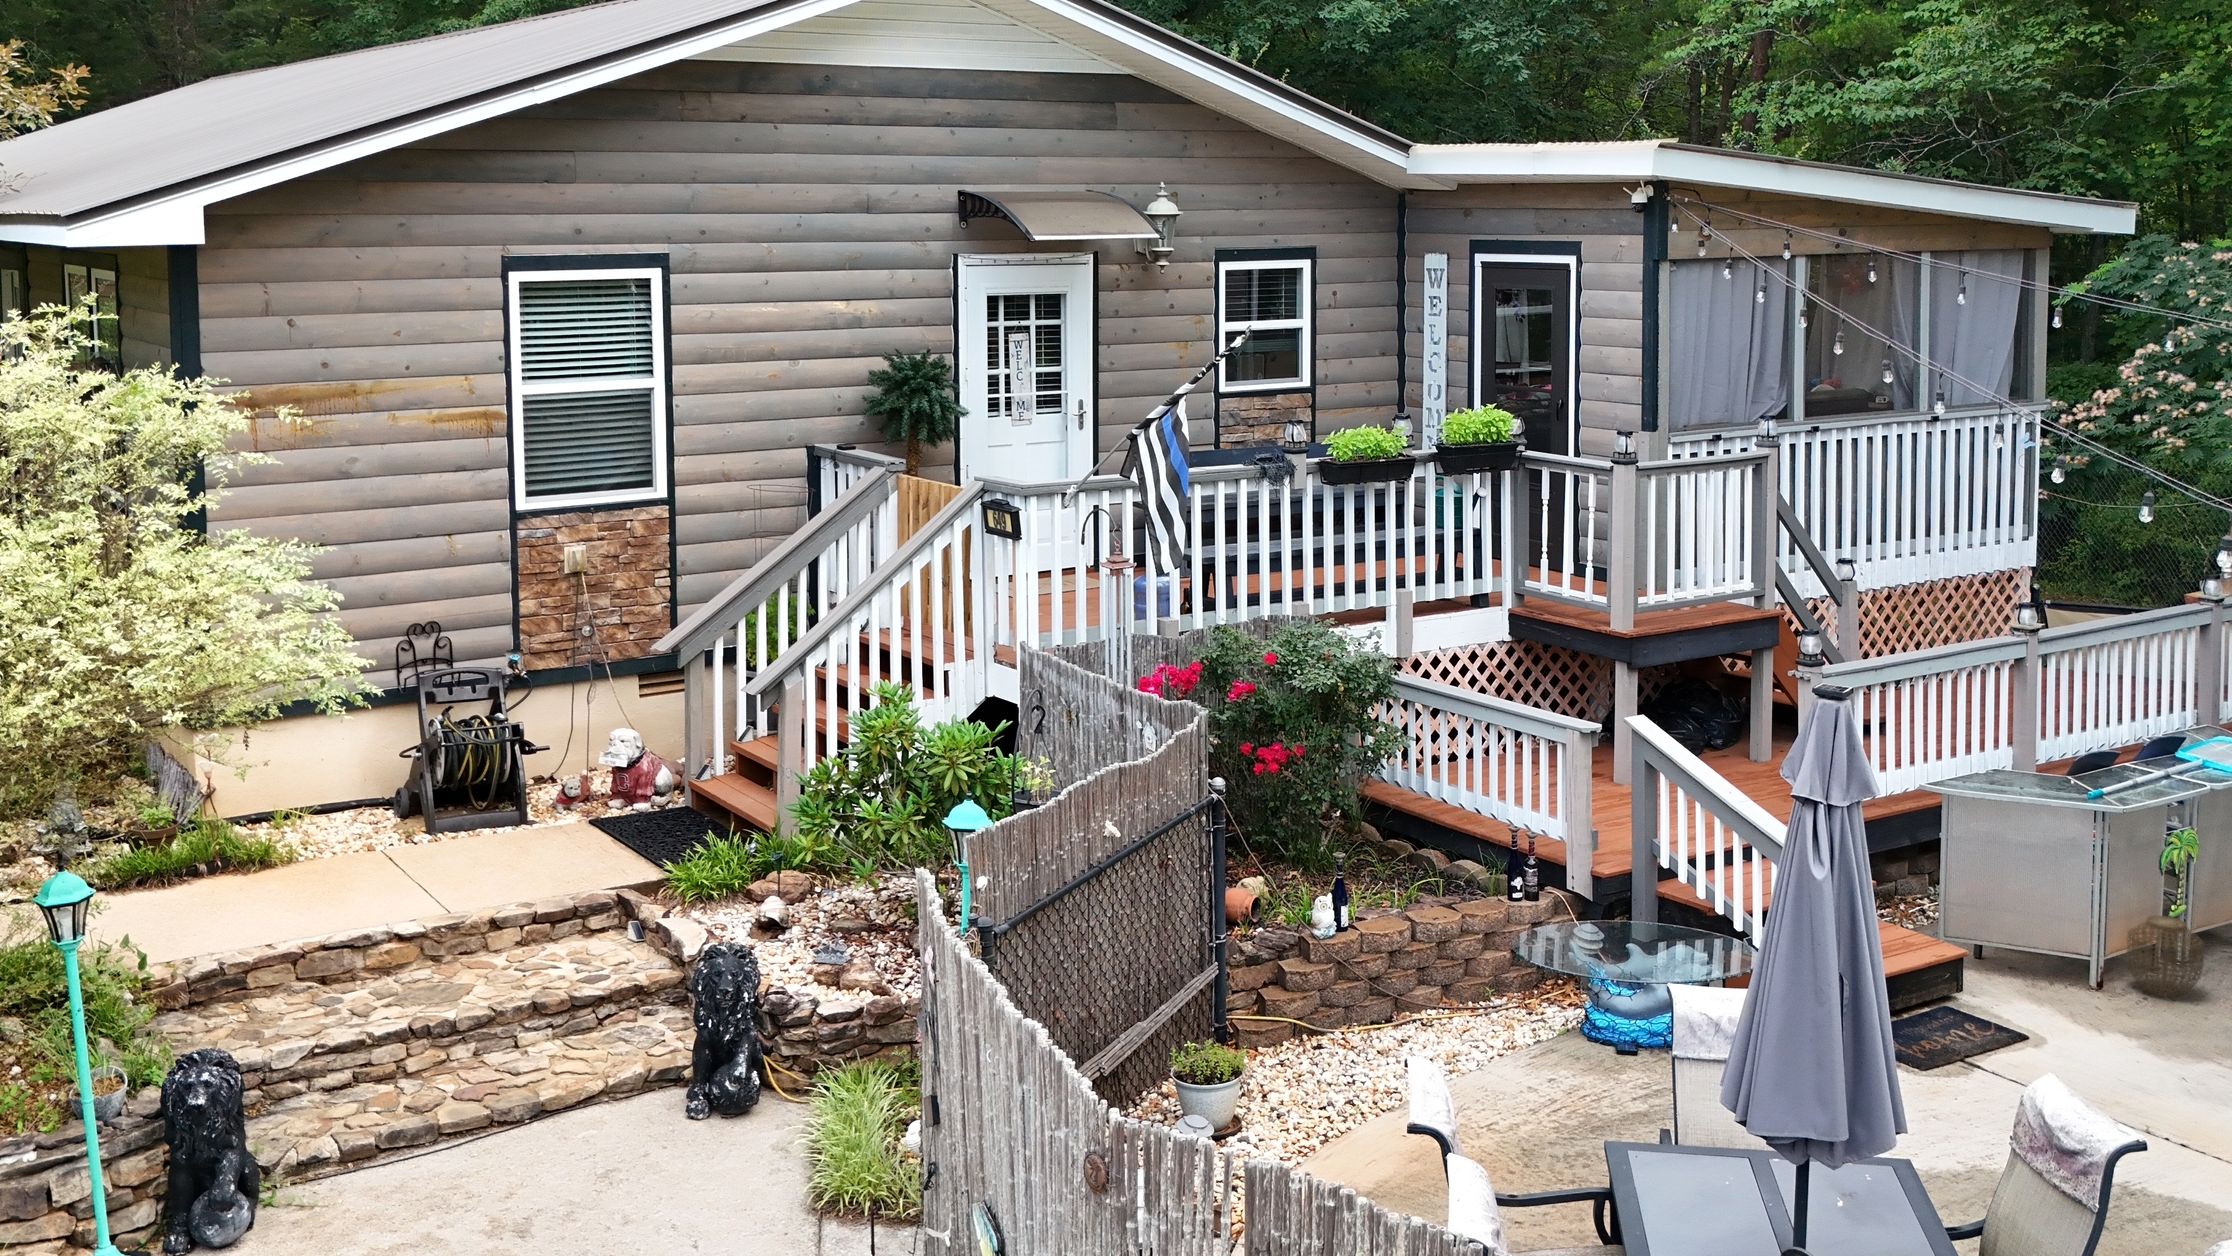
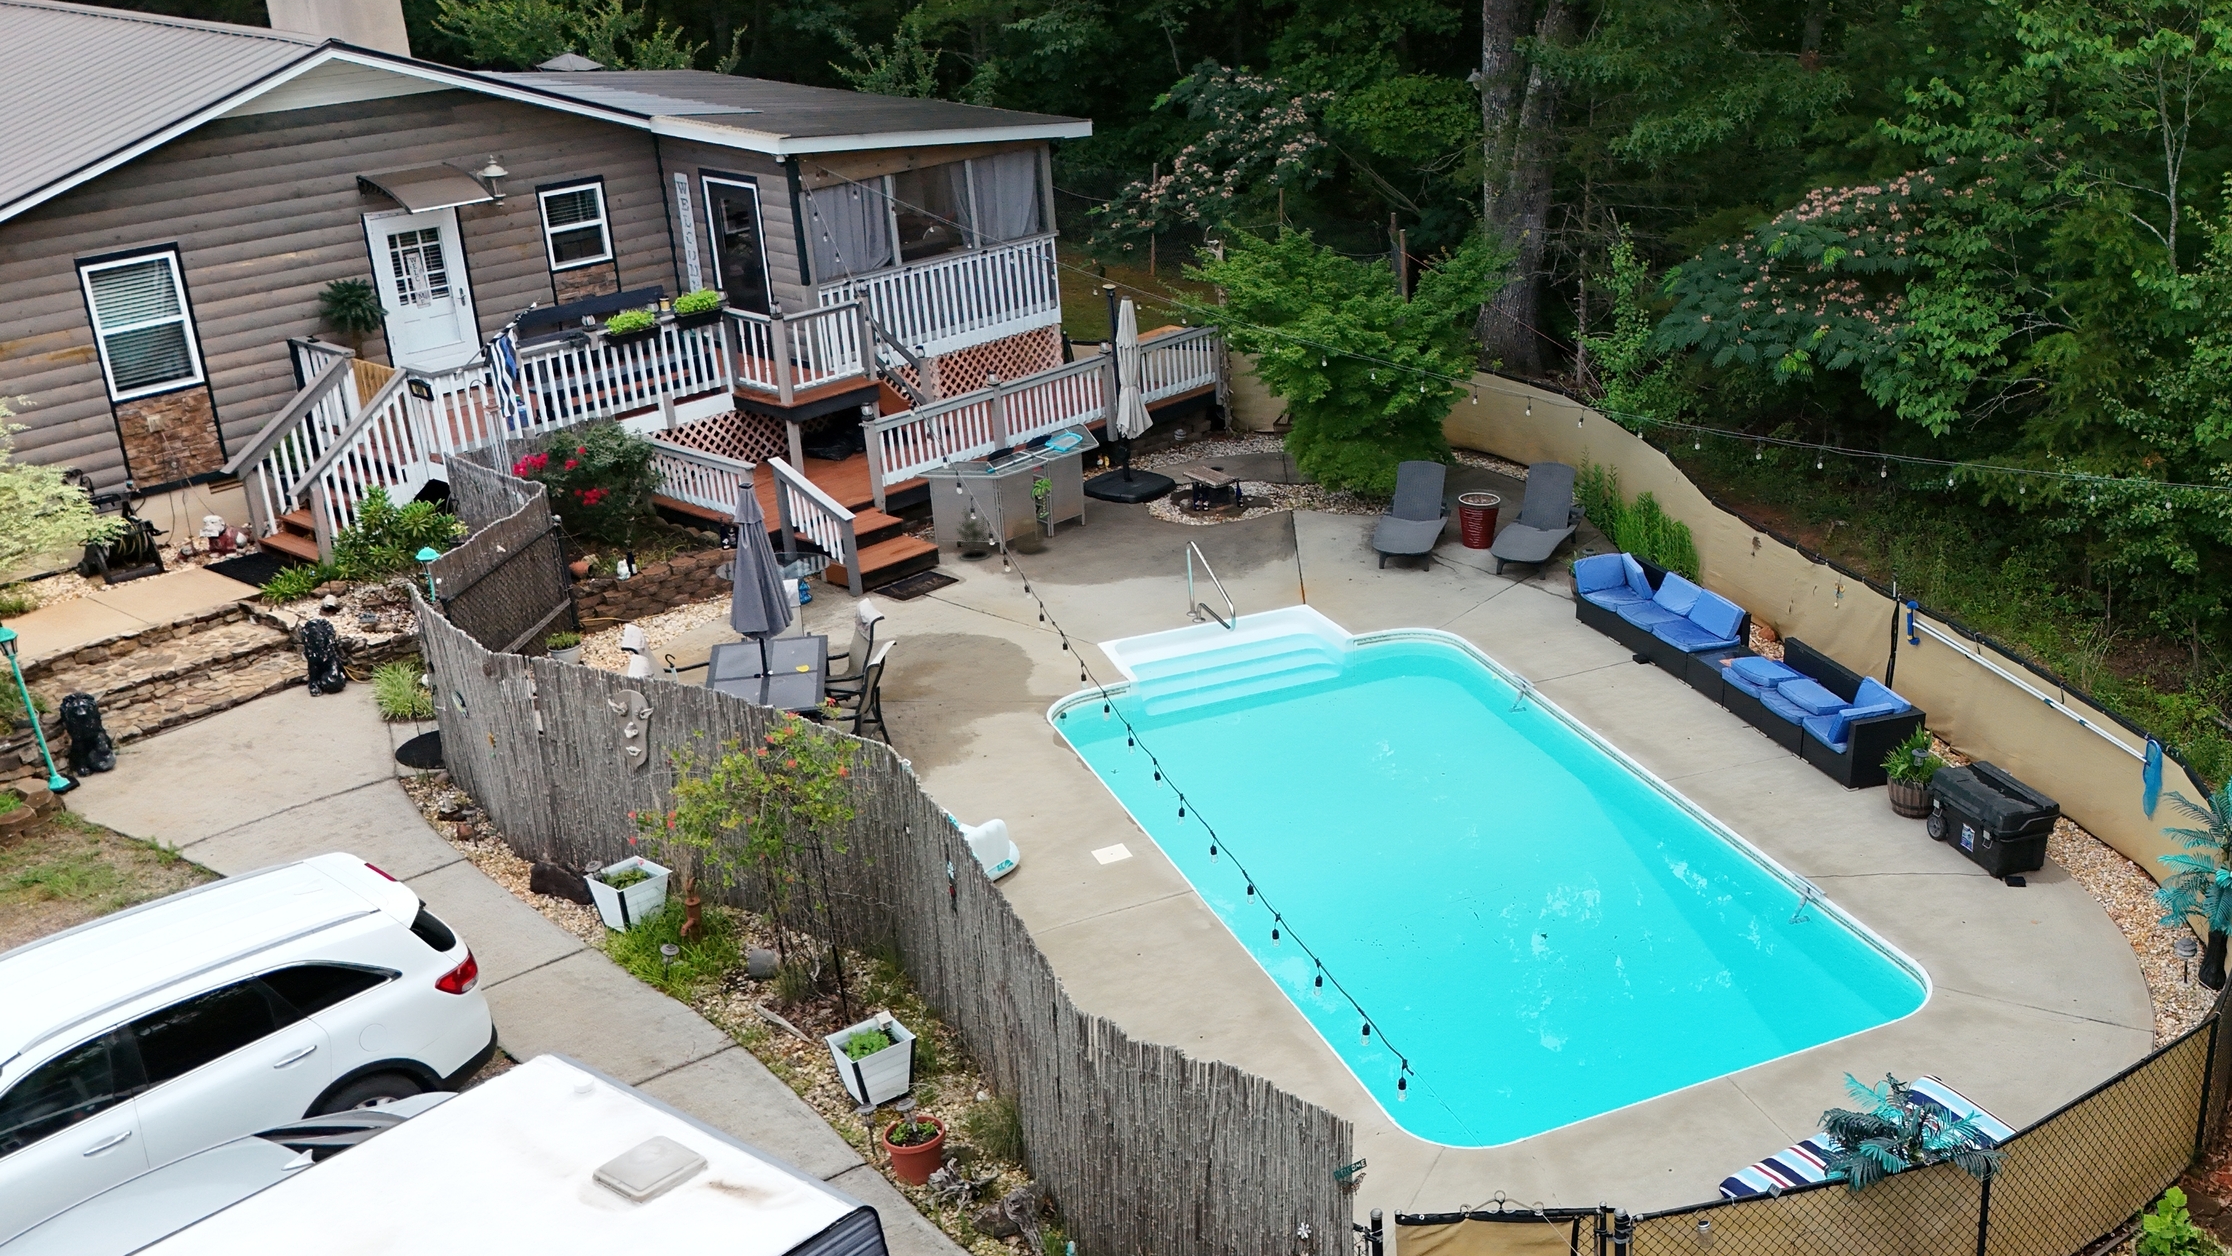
potted tree: none [2004,868,2086,1000] -> present [957,509,989,561]

